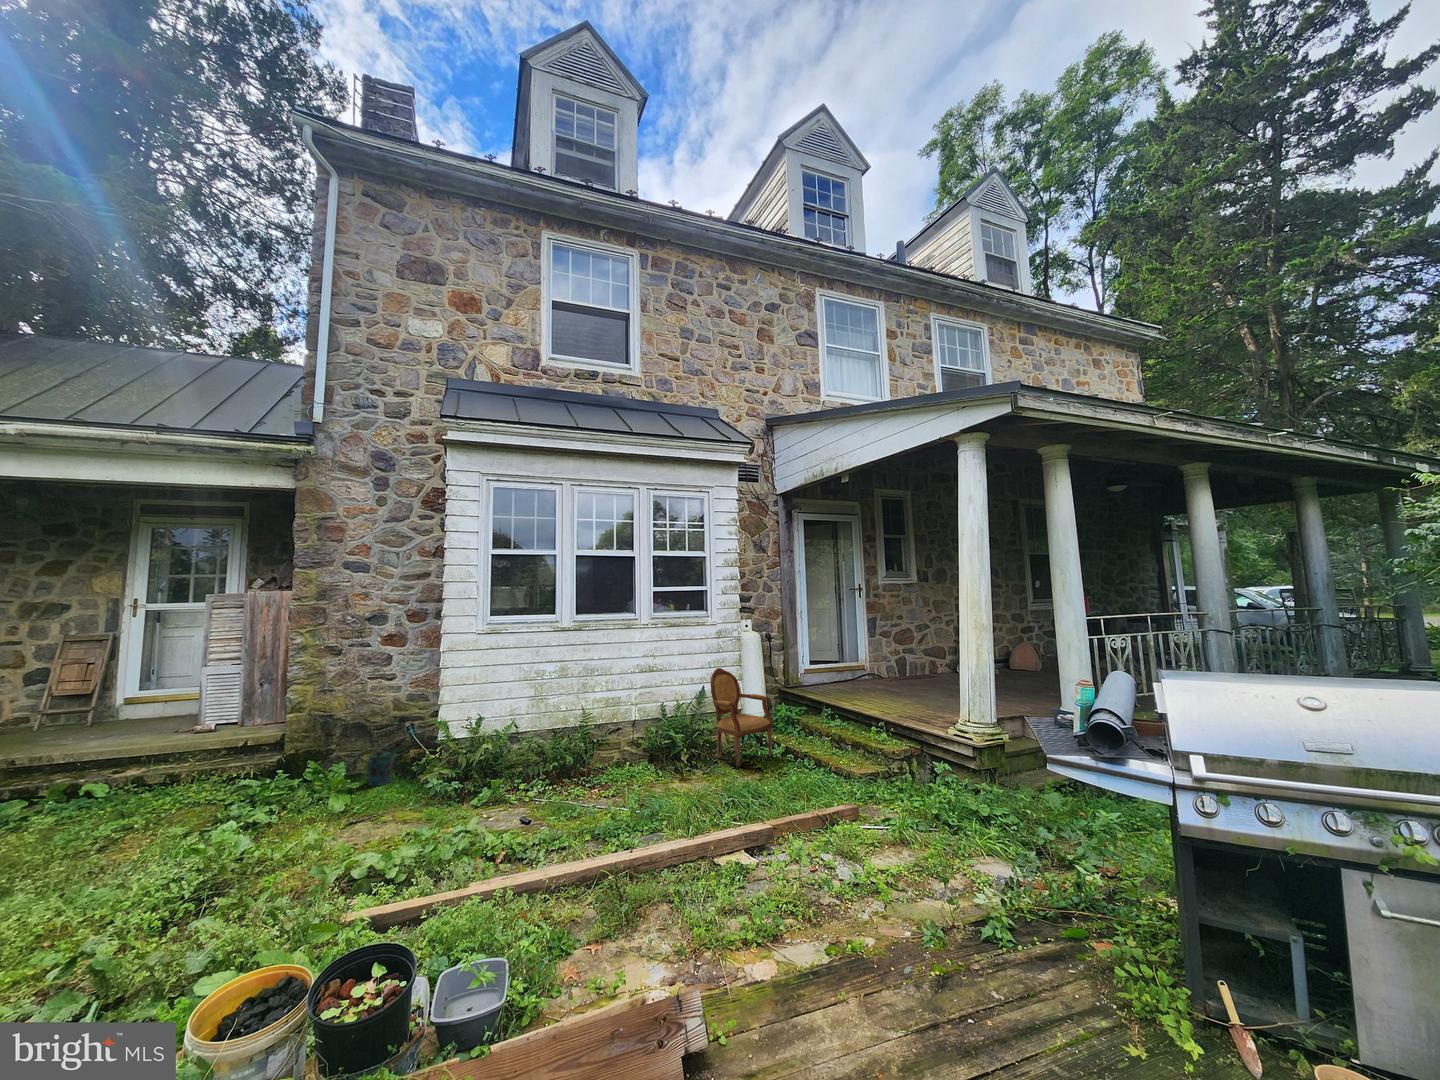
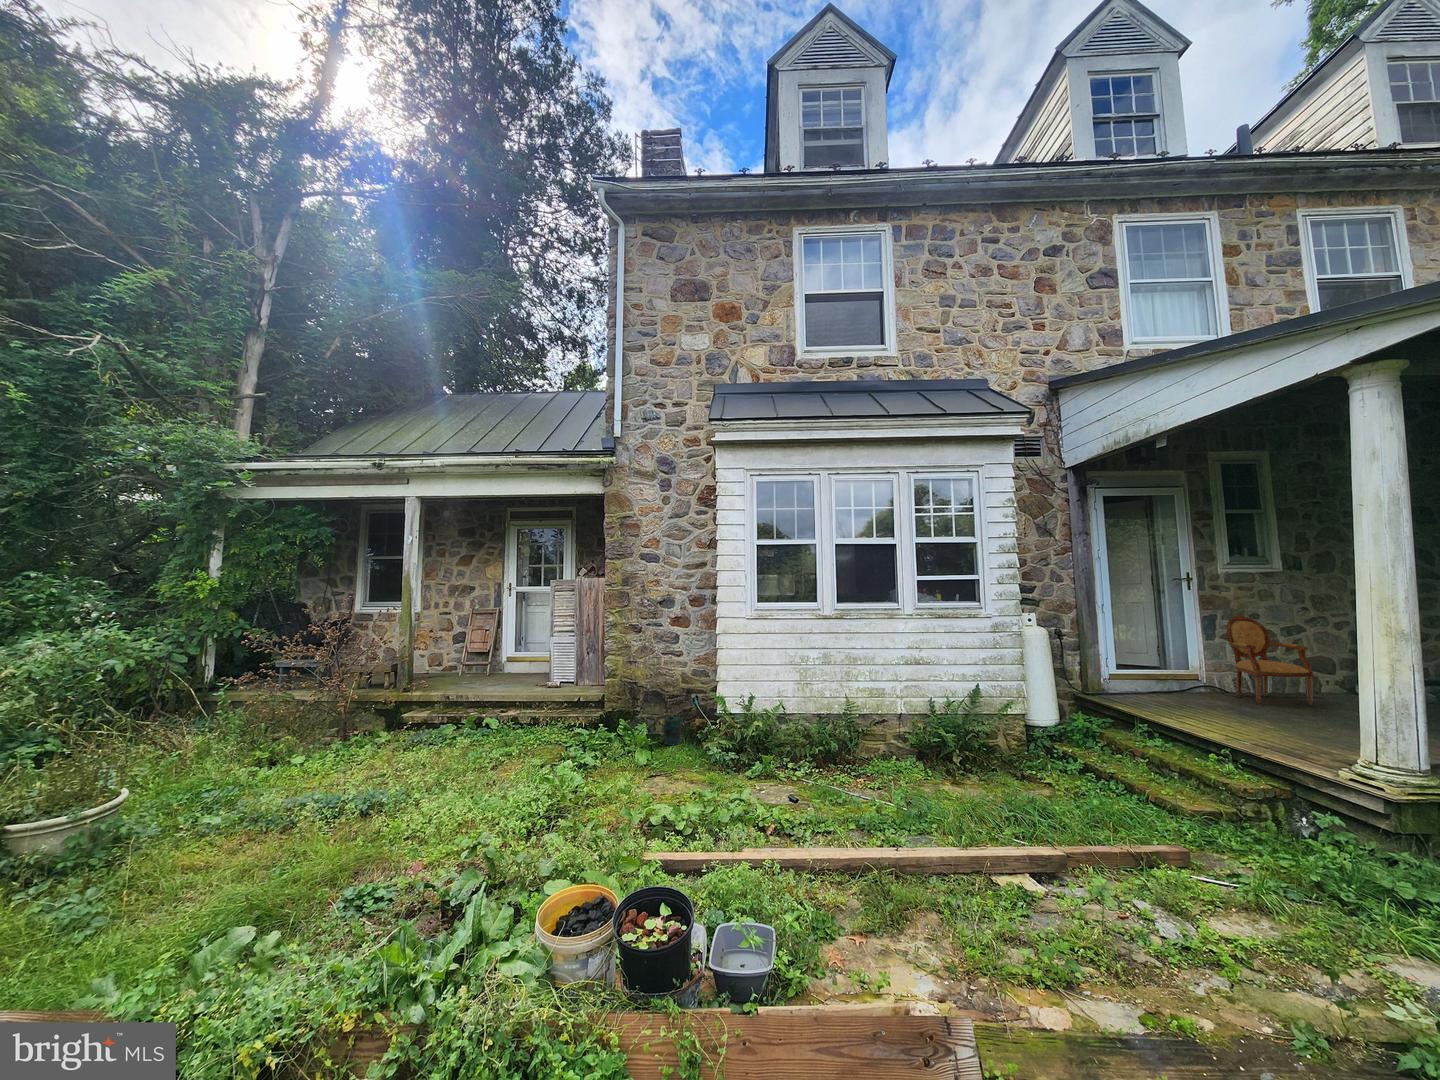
armchair: present [711,668,772,768] -> present [1226,615,1313,705]

